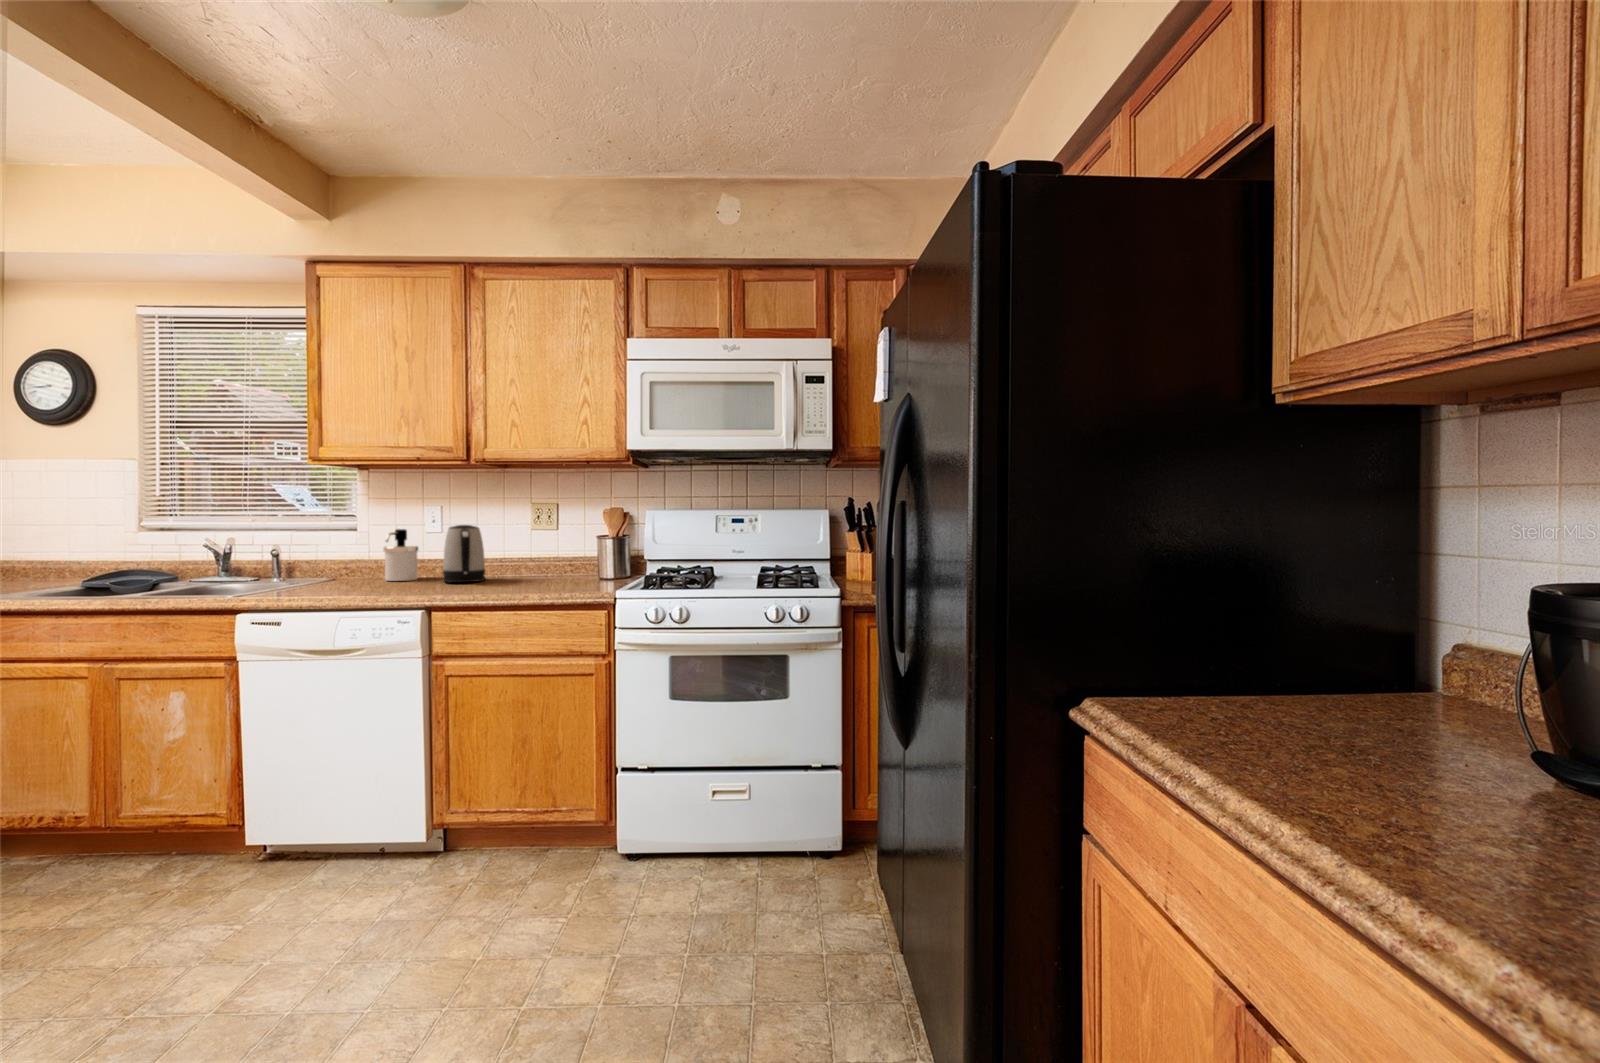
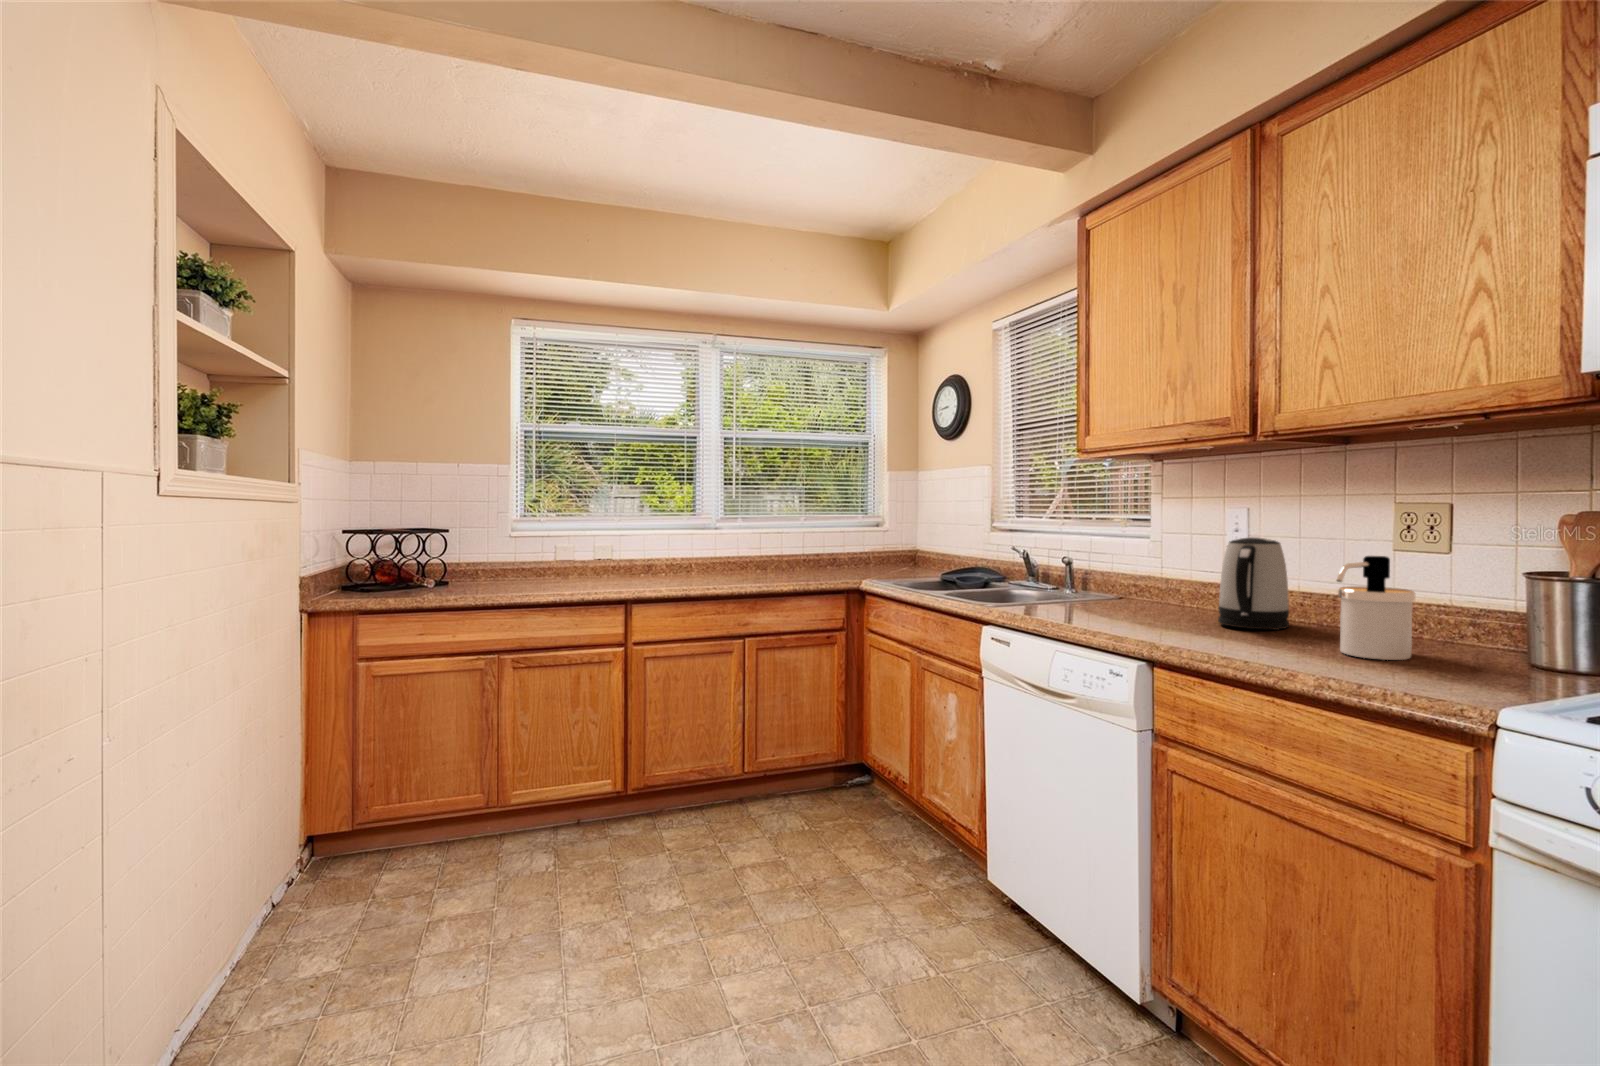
soap dispenser: present [383,529,419,581] -> present [1337,556,1415,660]

